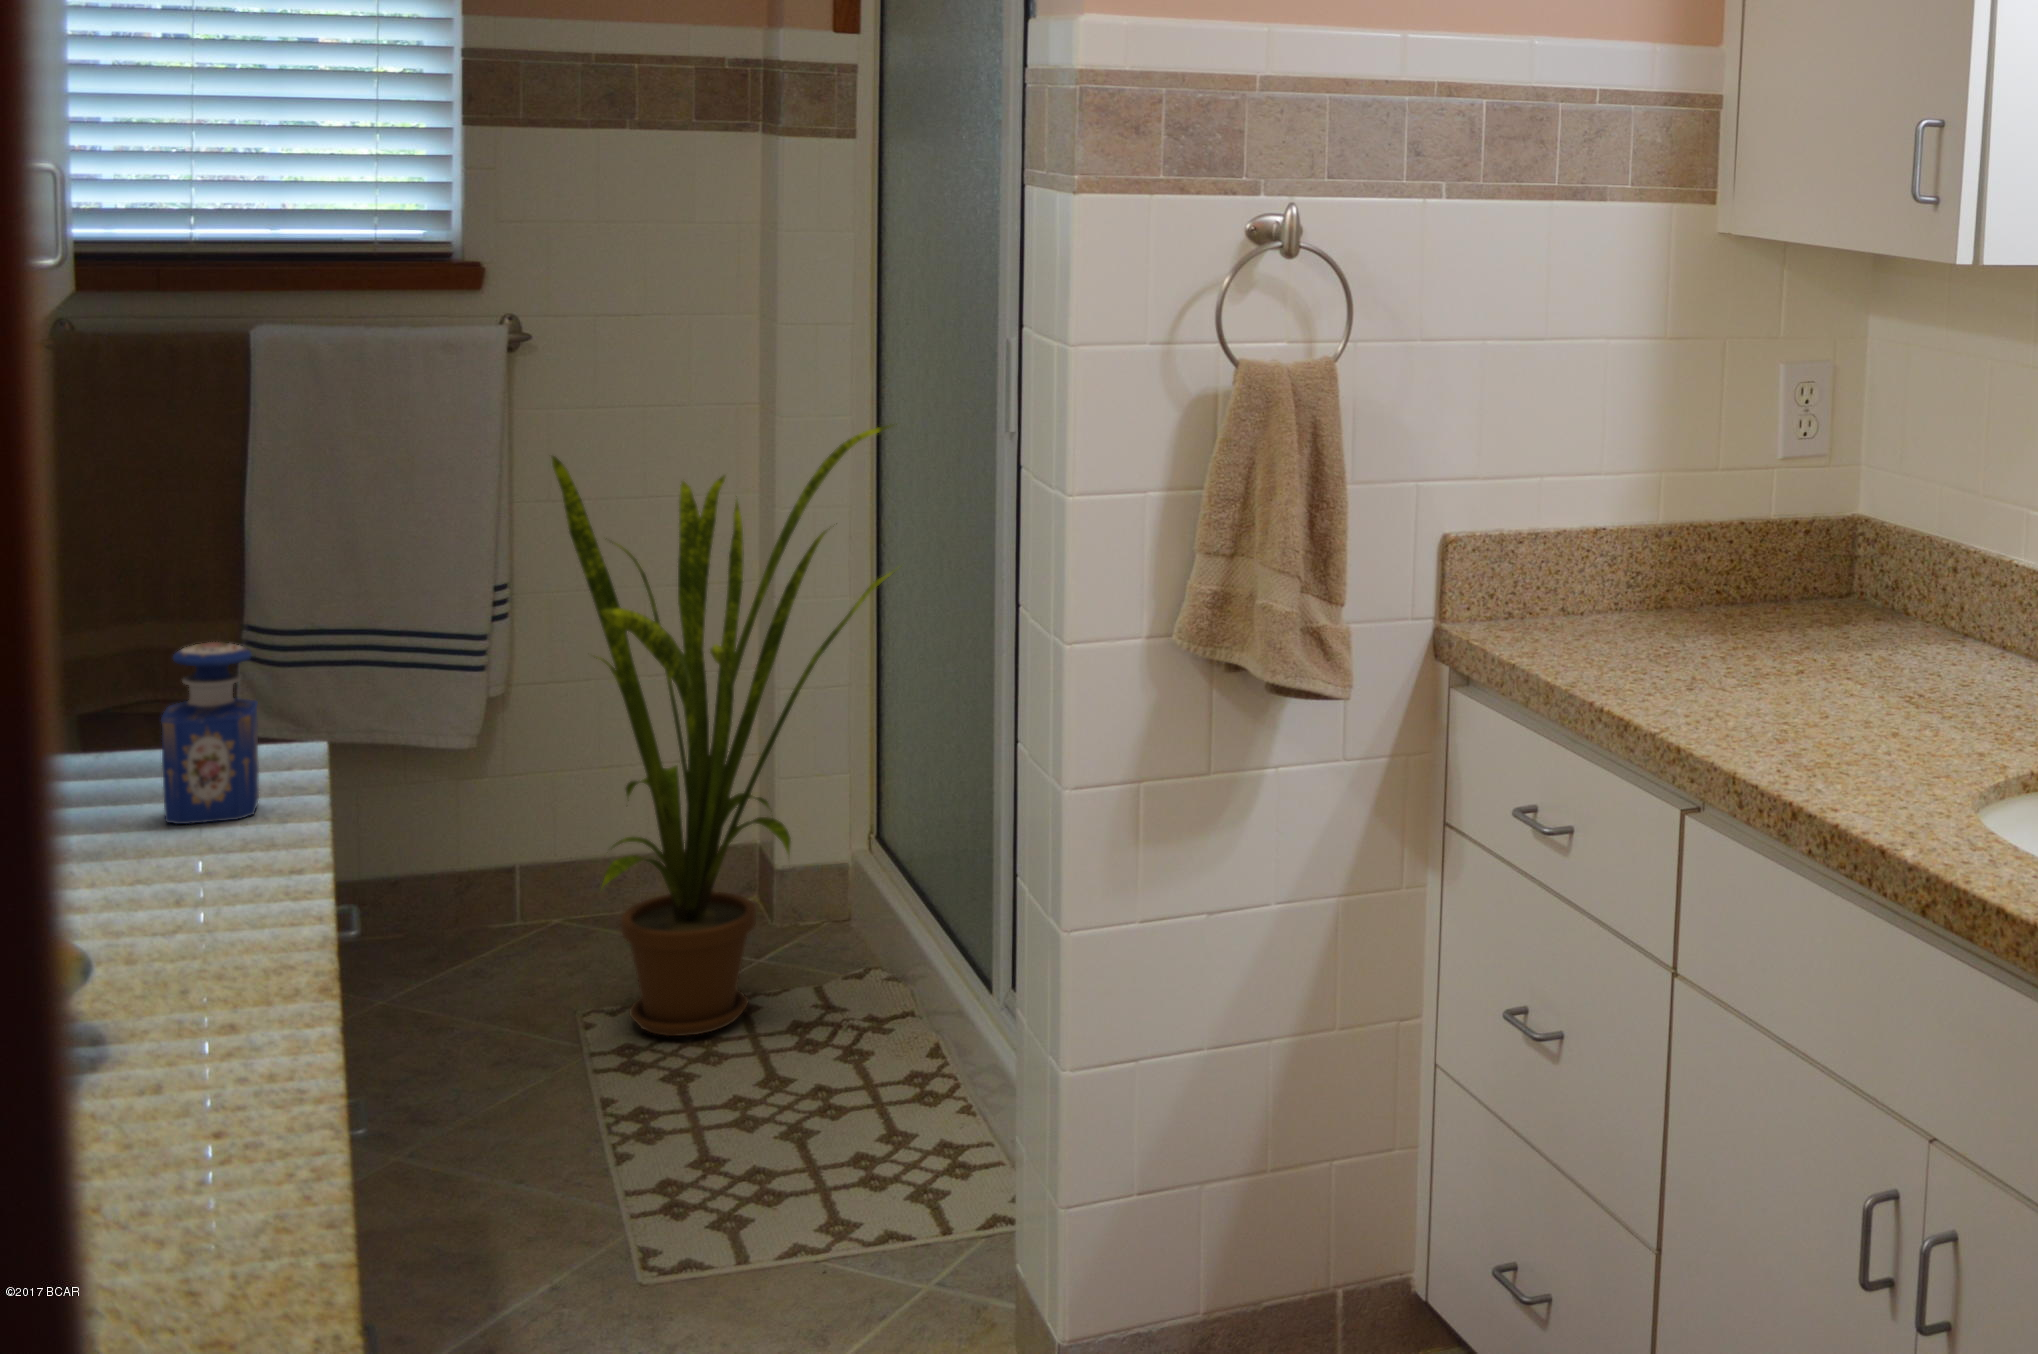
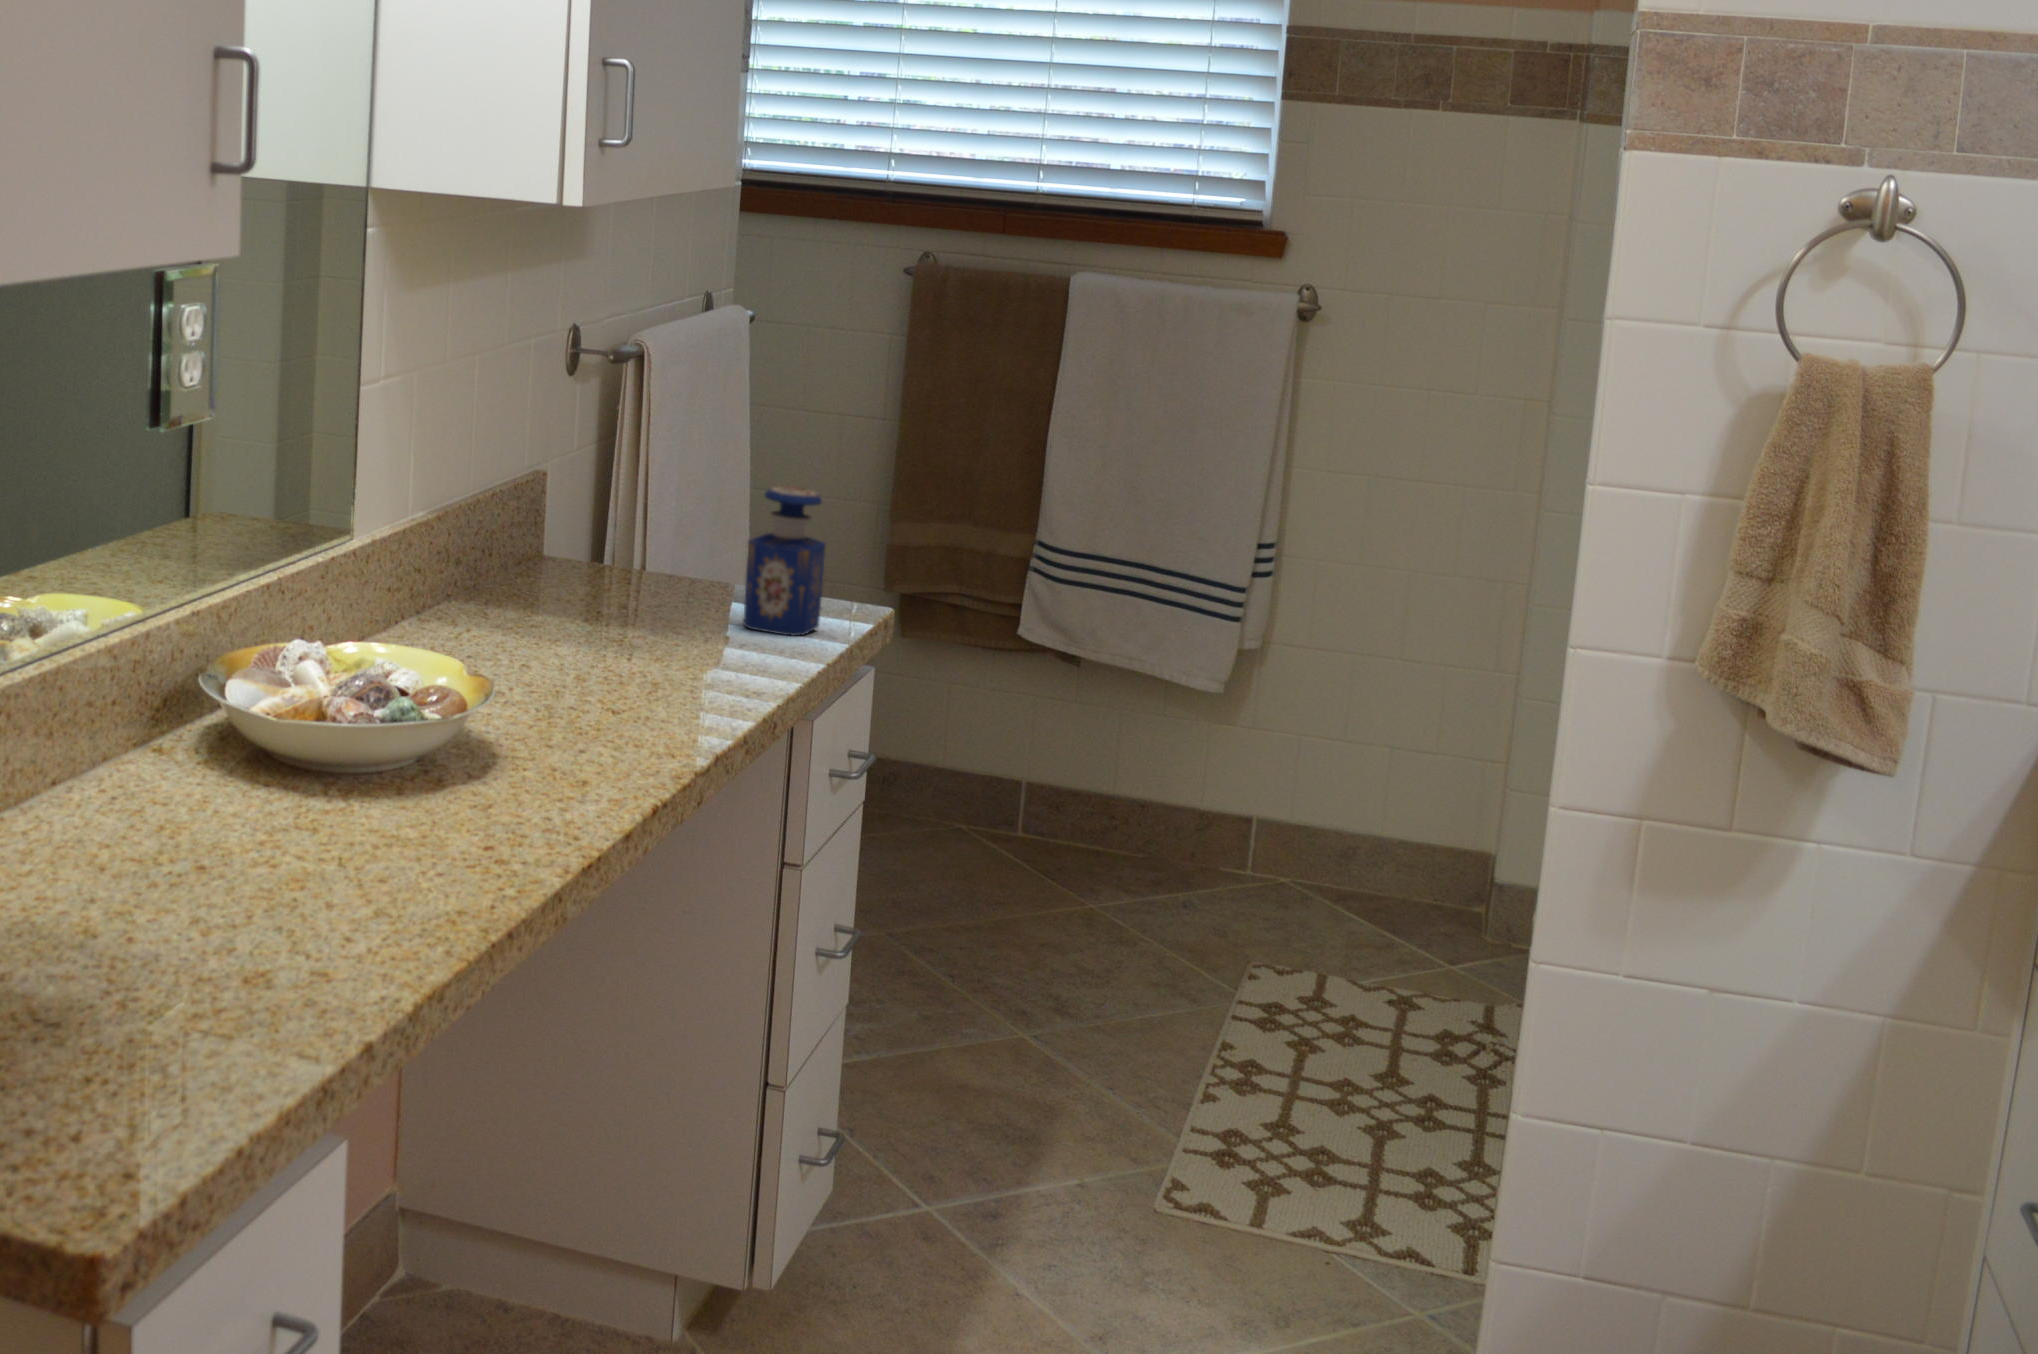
house plant: present [552,424,897,1036] -> none [1246,408,1639,1019]

